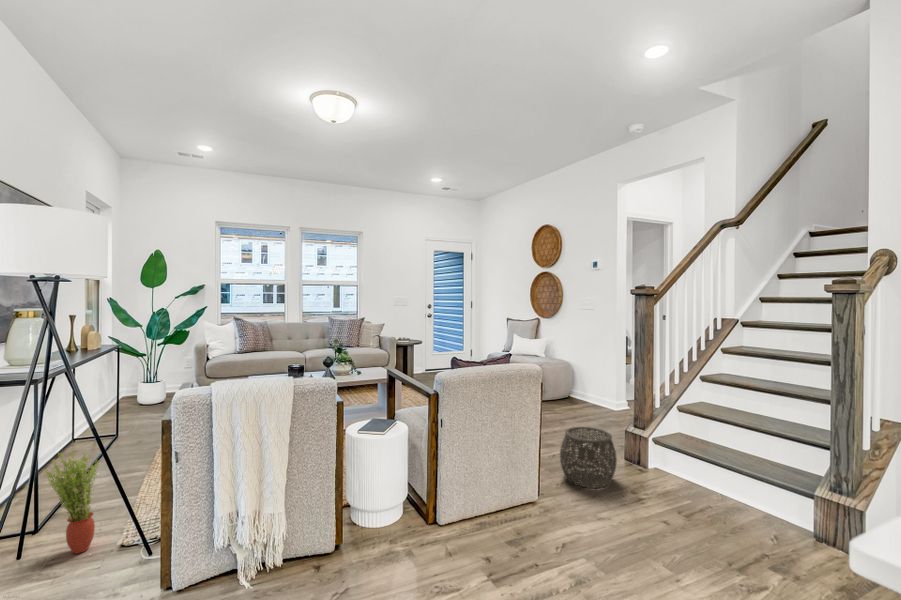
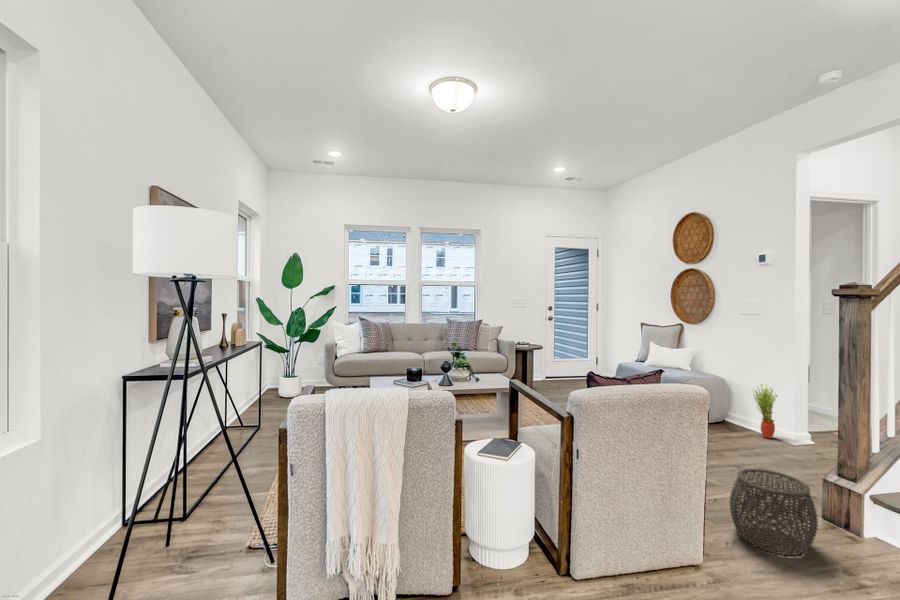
potted plant: present [45,451,99,554] -> present [753,384,778,438]

